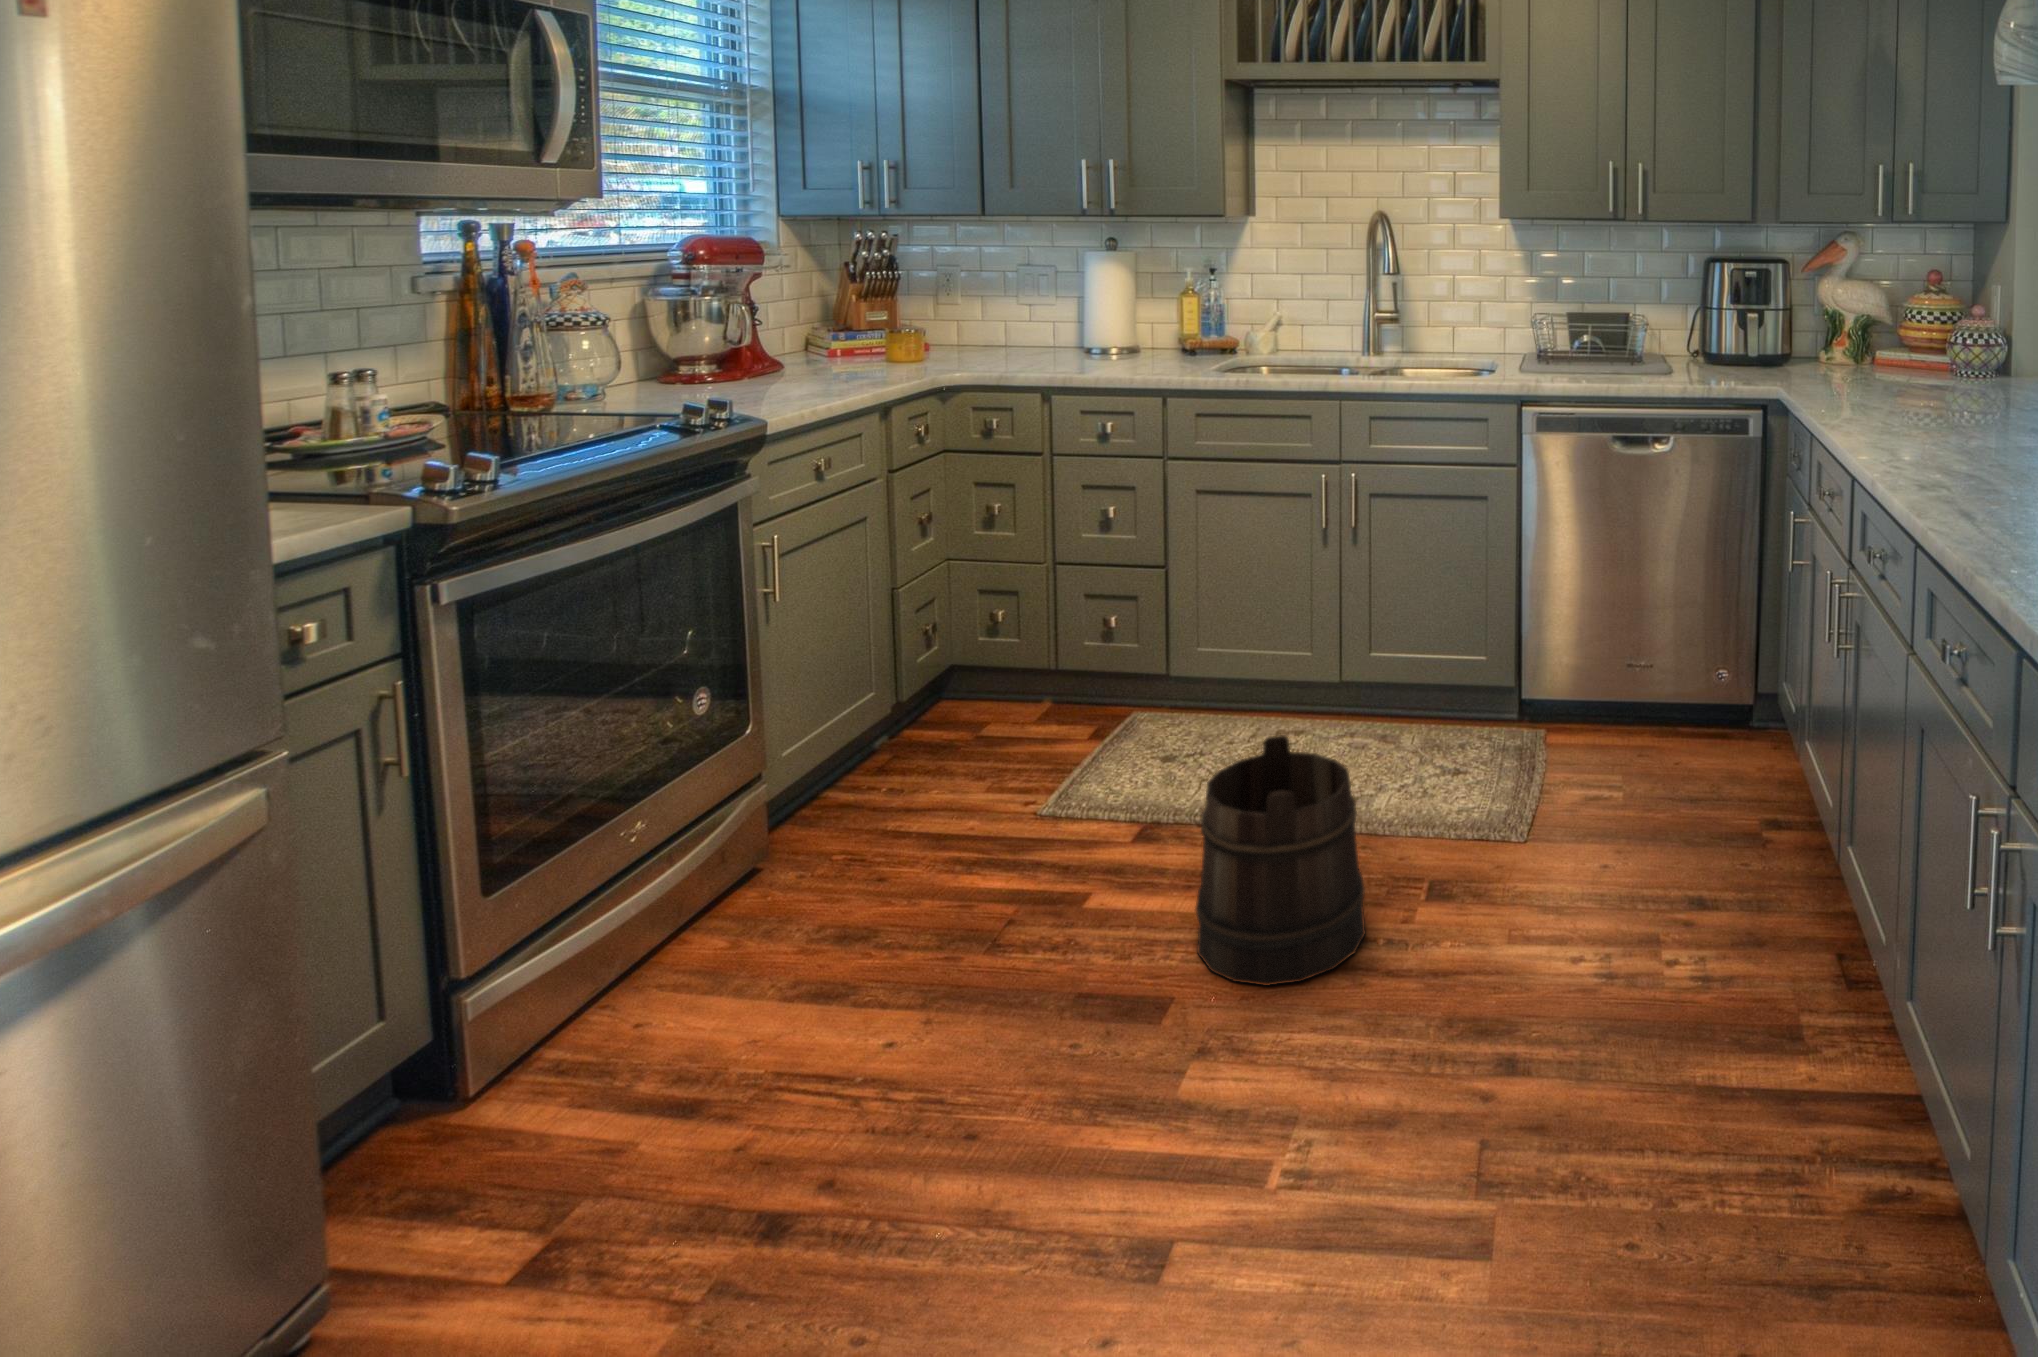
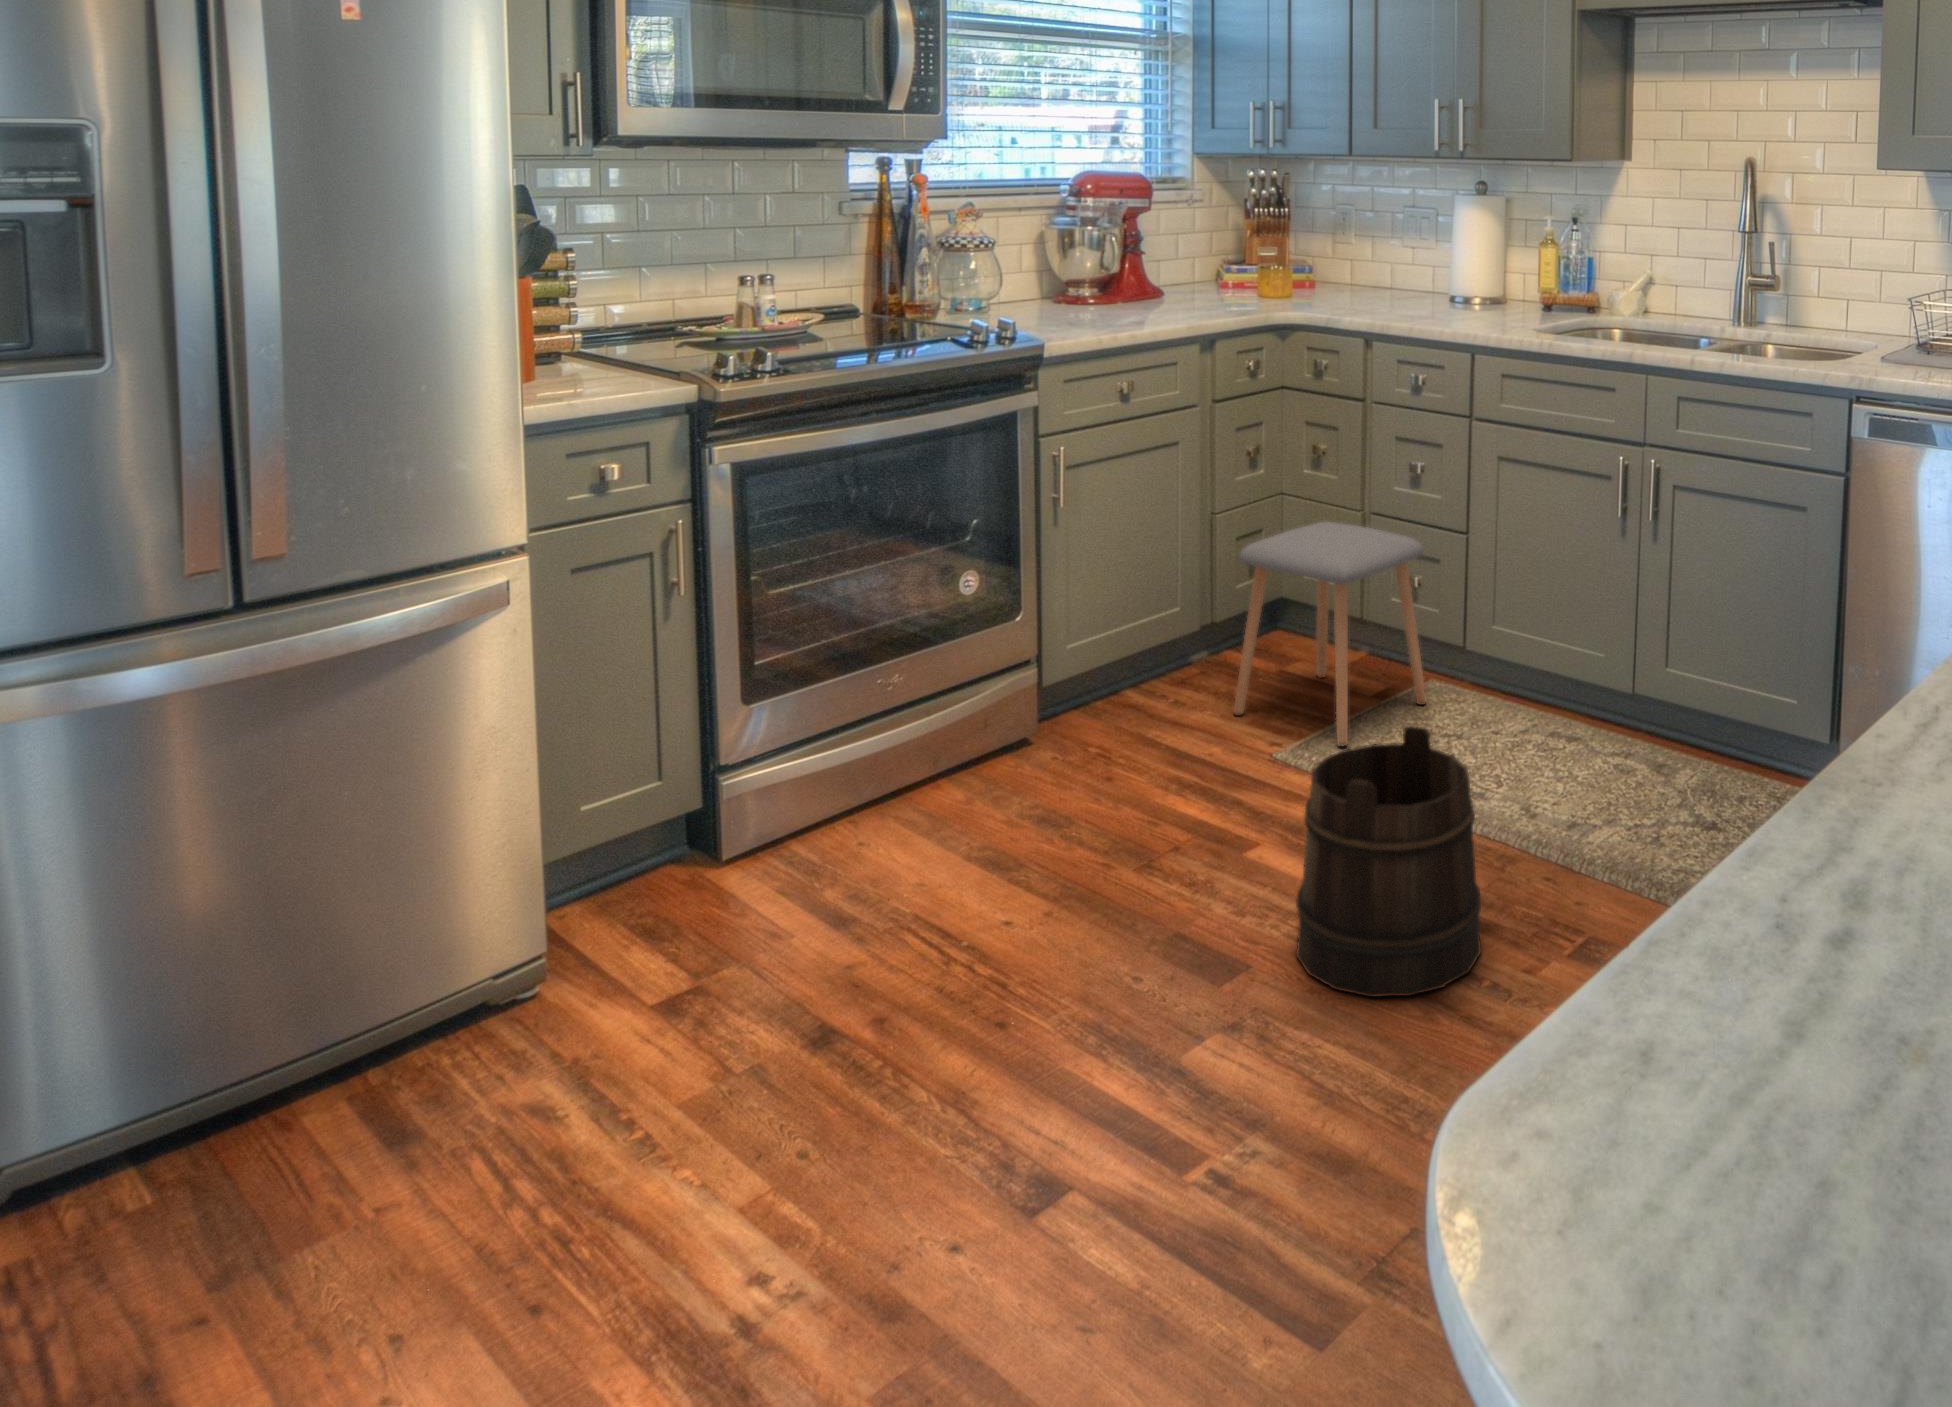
stool: none [967,572,1150,780] -> present [1234,522,1426,746]

